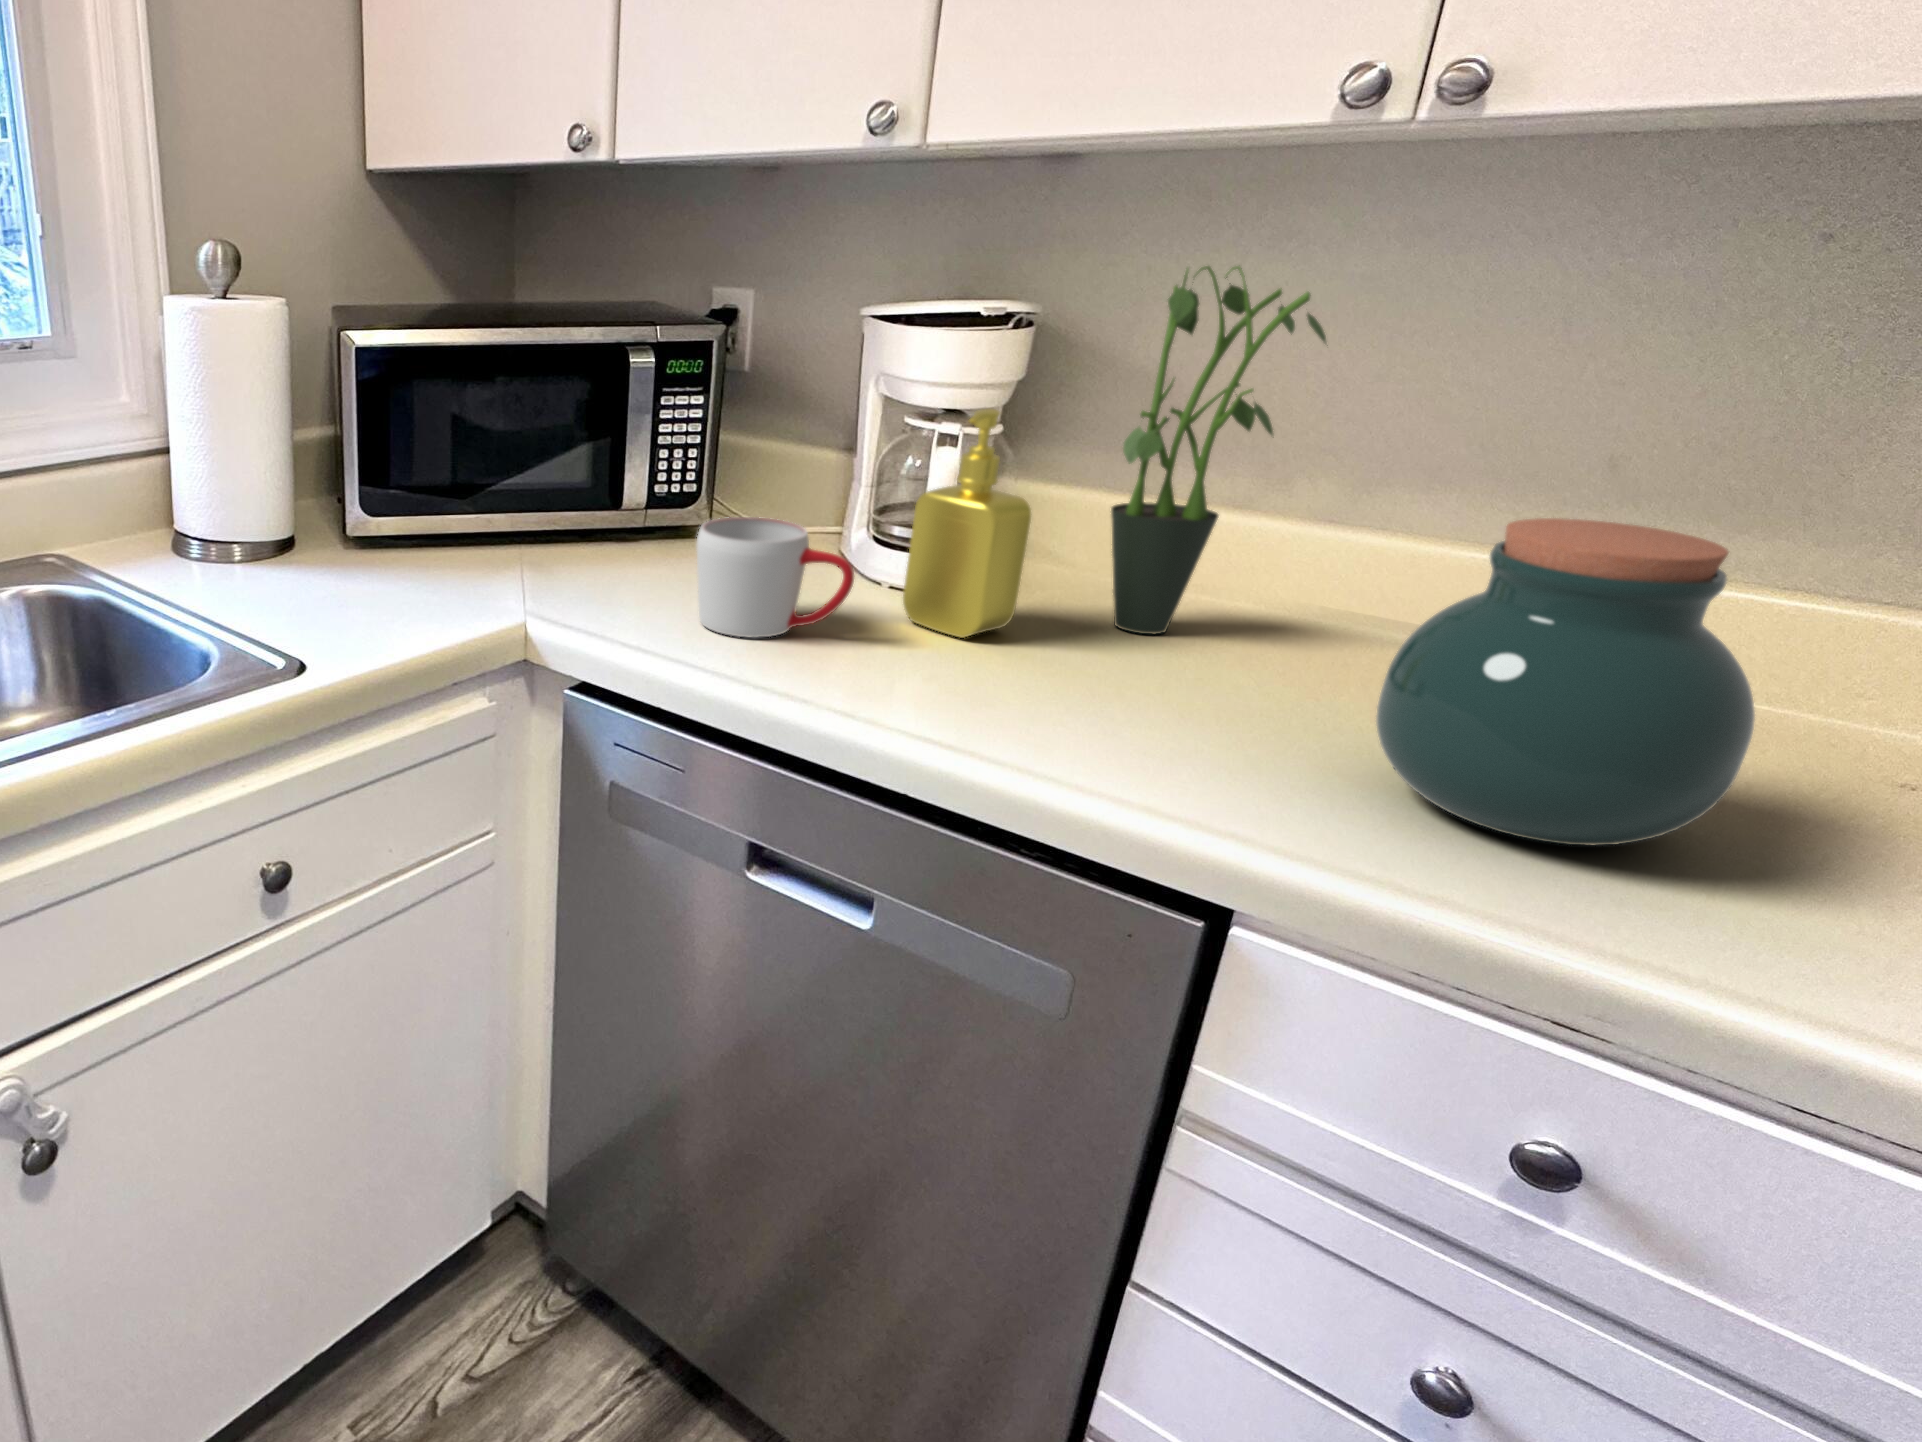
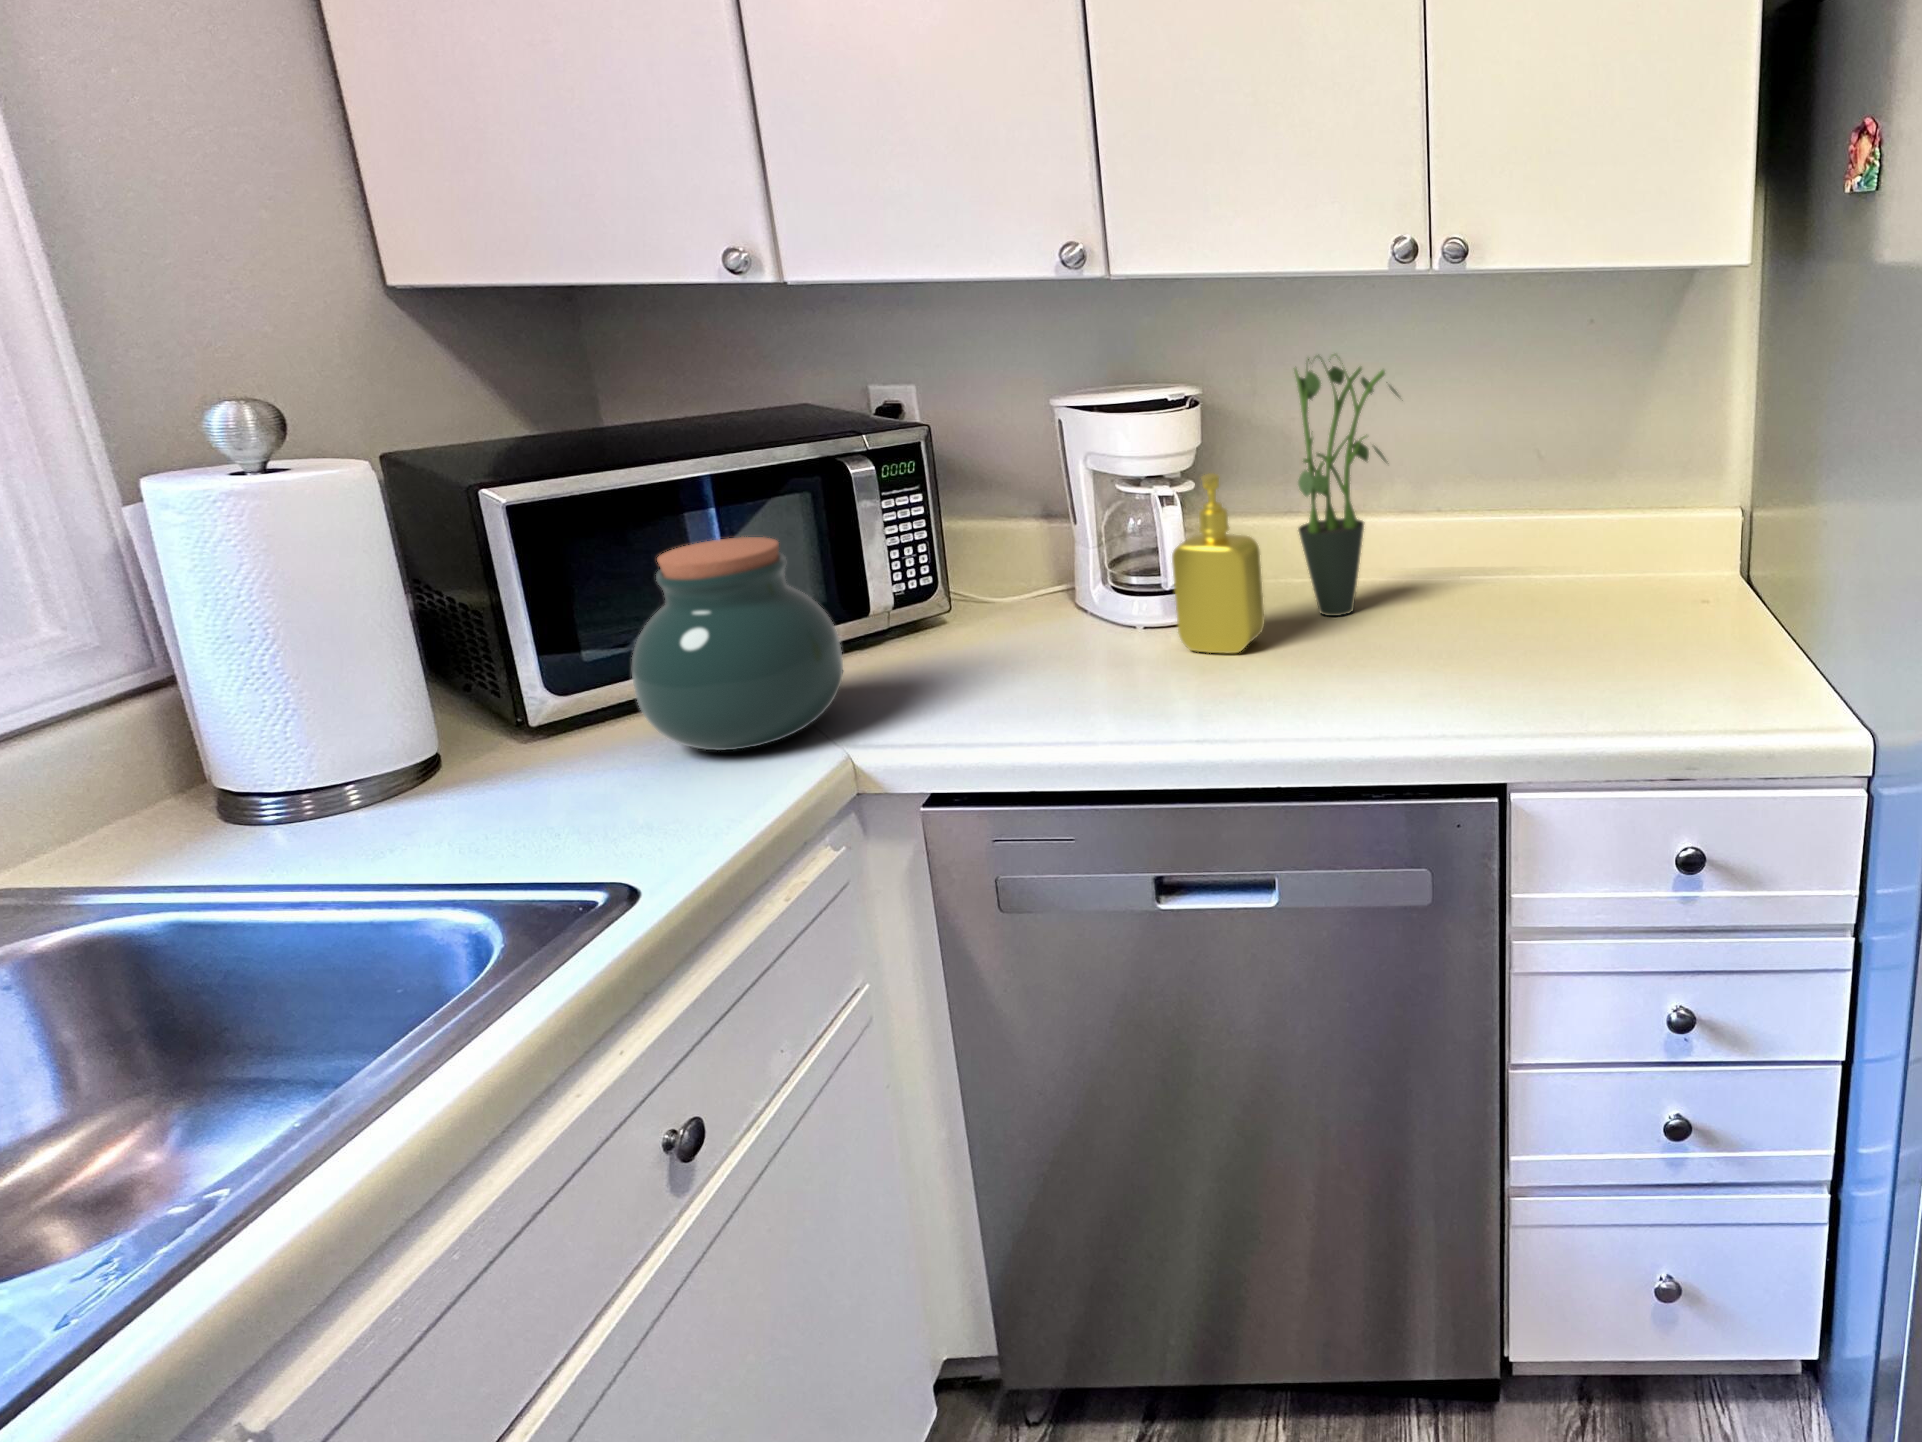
mug: present [697,517,854,637] -> none [1005,594,1156,707]
jar: present [1376,518,1755,846] -> present [632,537,843,750]

